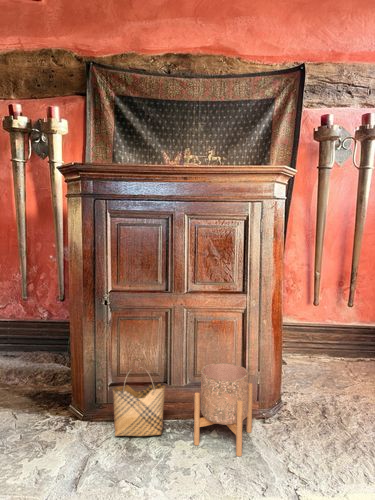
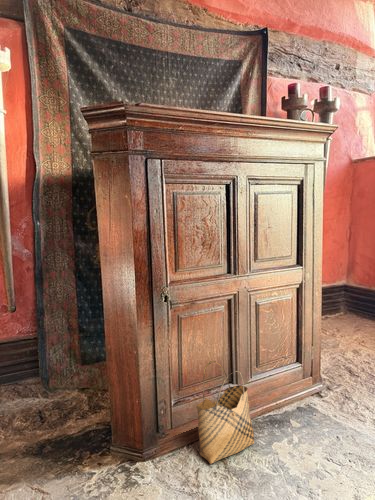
planter: present [194,363,253,456] -> none [275,344,344,441]

